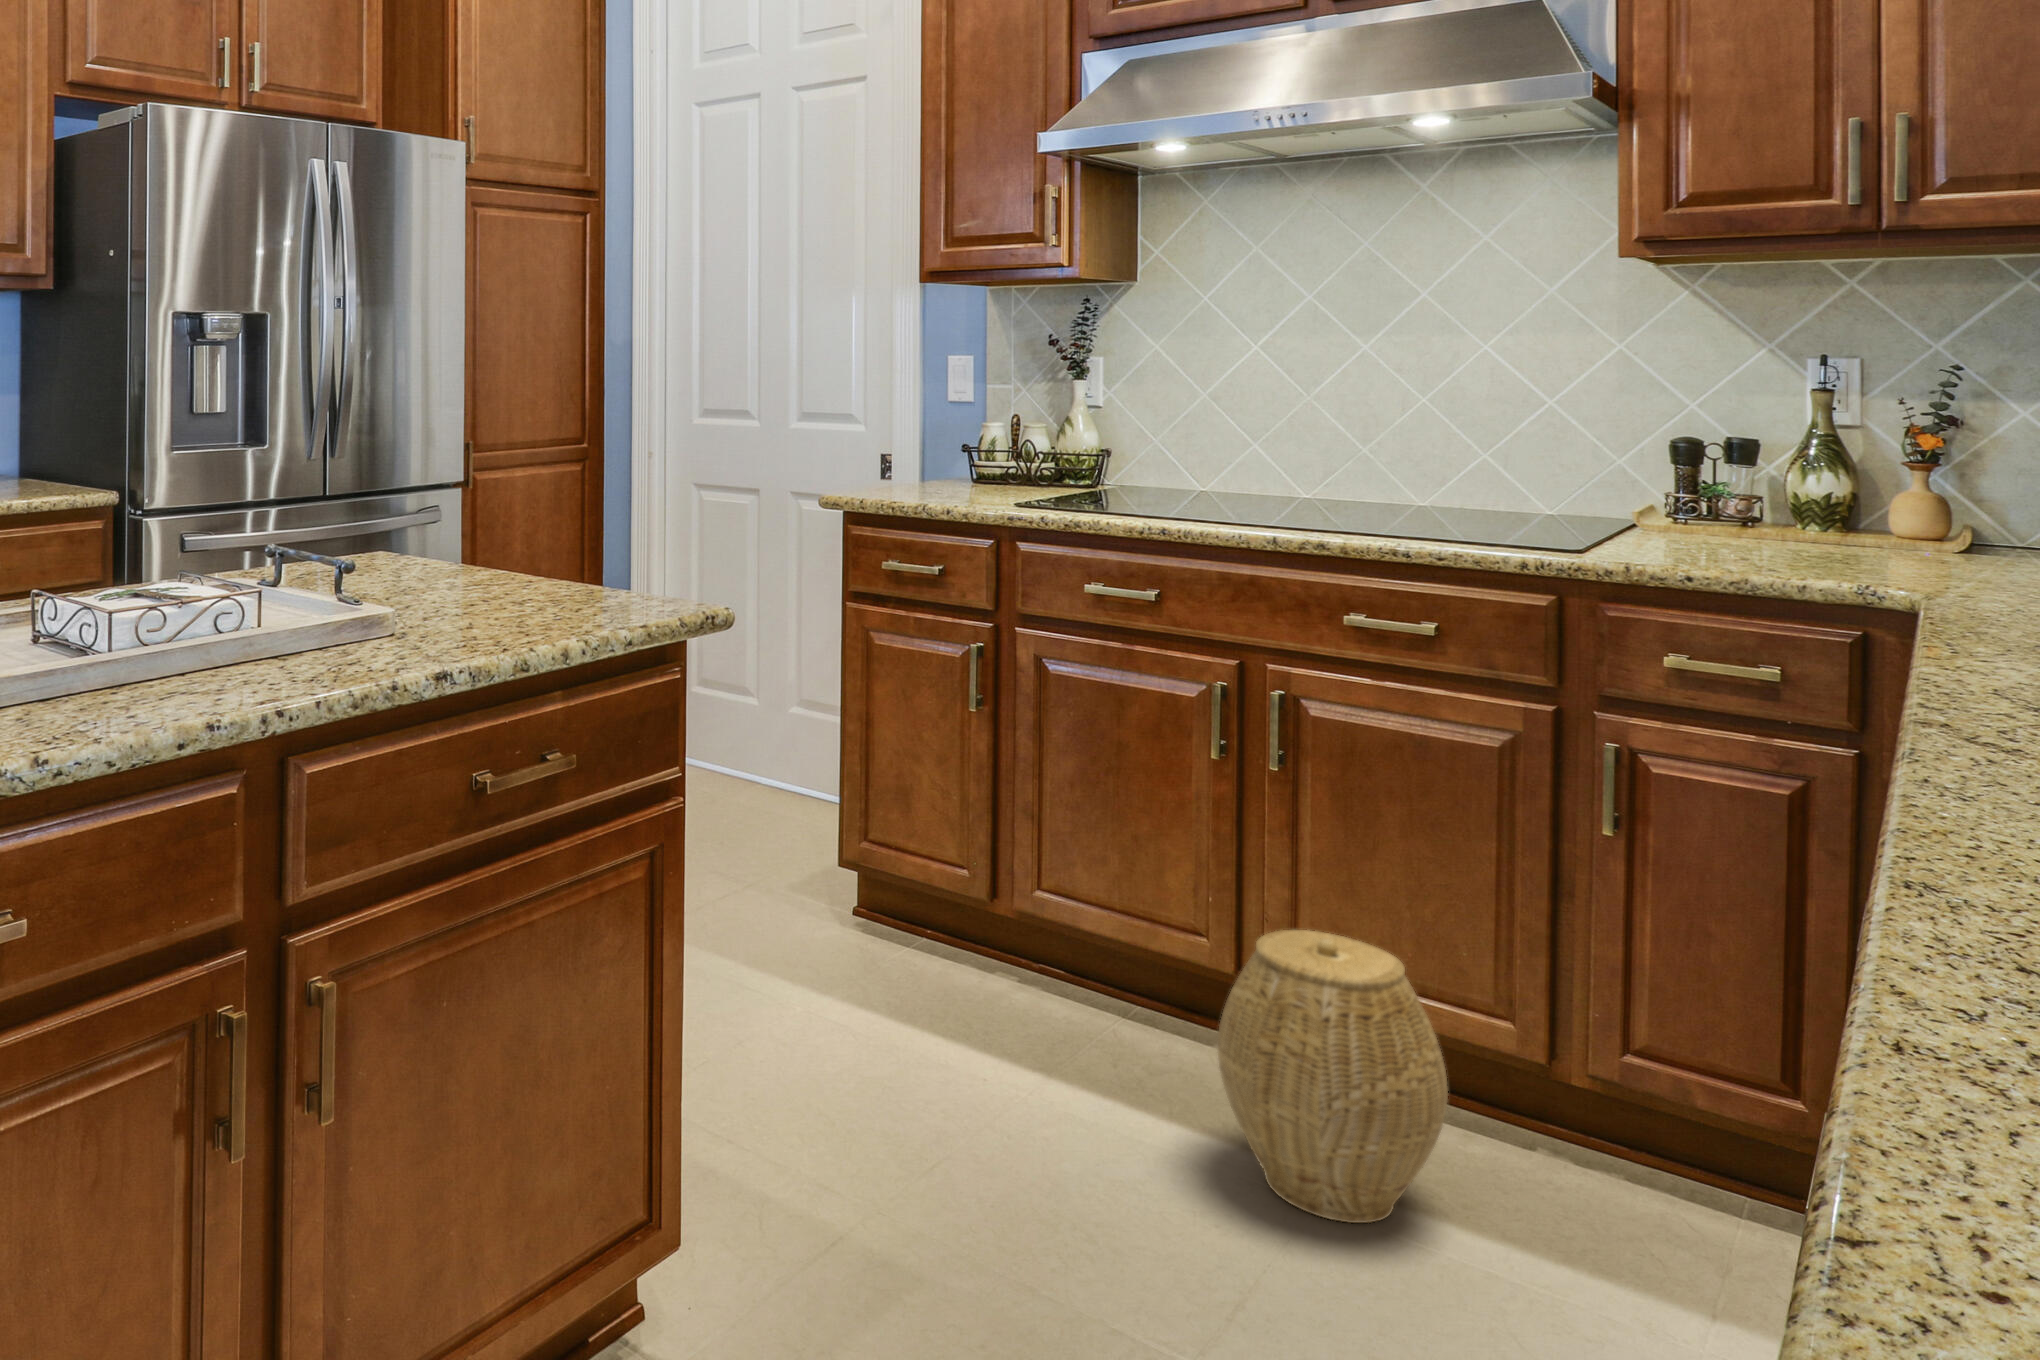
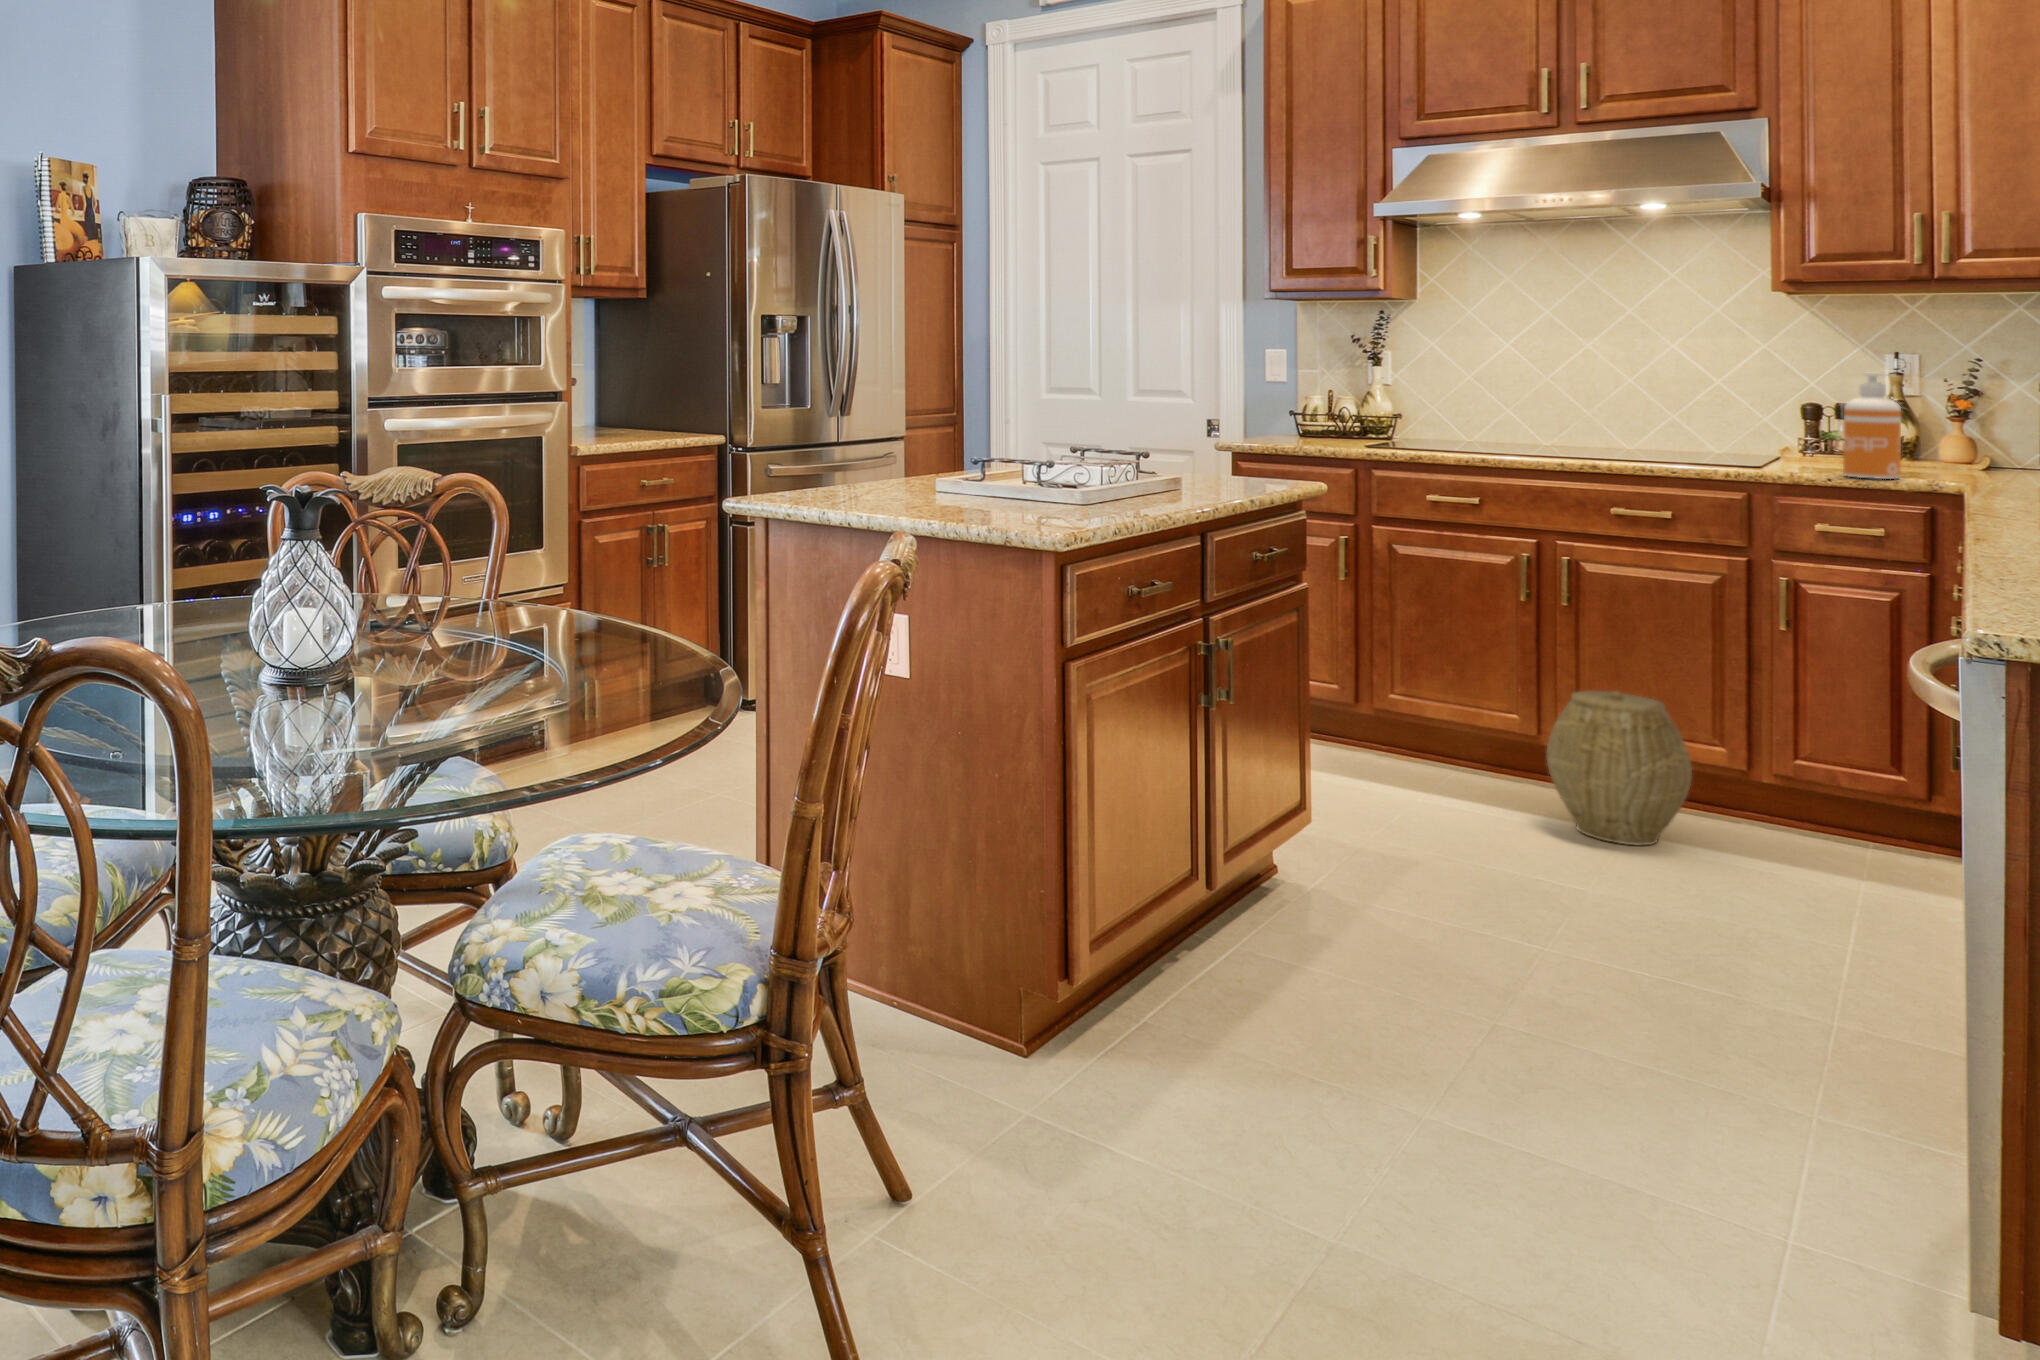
soap dispenser: none [1717,389,1813,576] -> present [1843,373,1901,479]

